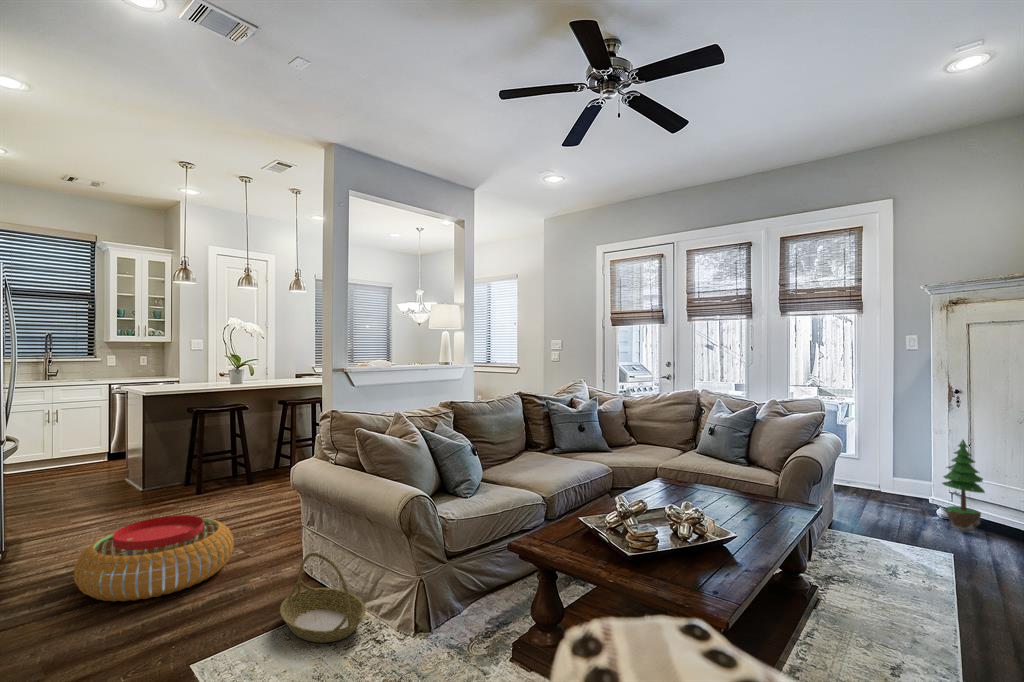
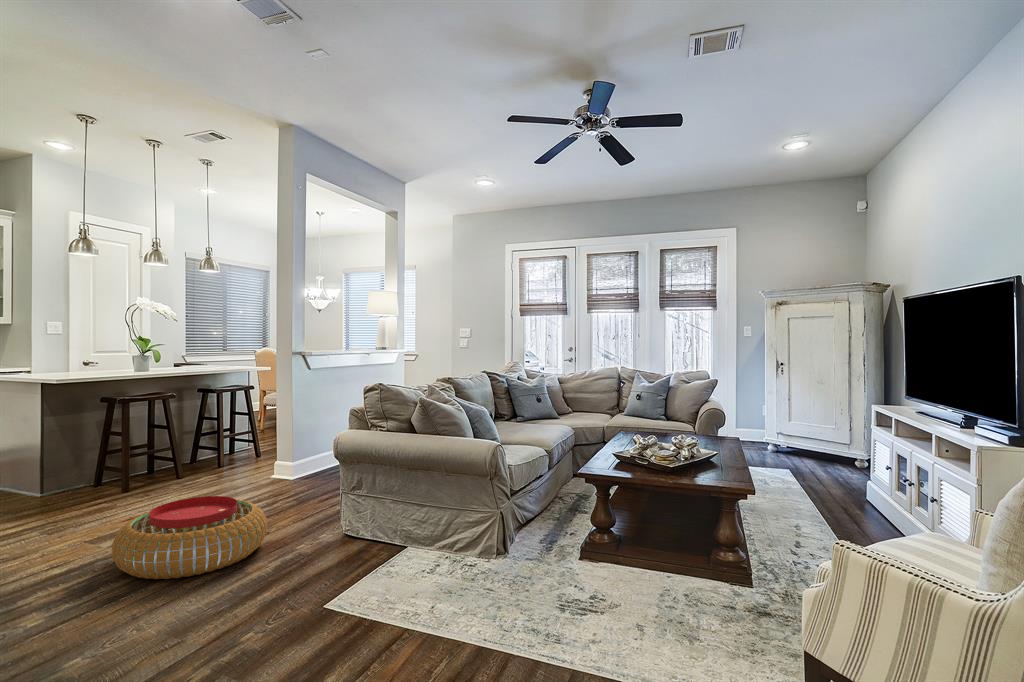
potted tree: present [942,440,985,533] -> none [775,396,801,460]
basket: present [280,552,366,643] -> none [371,503,454,572]

